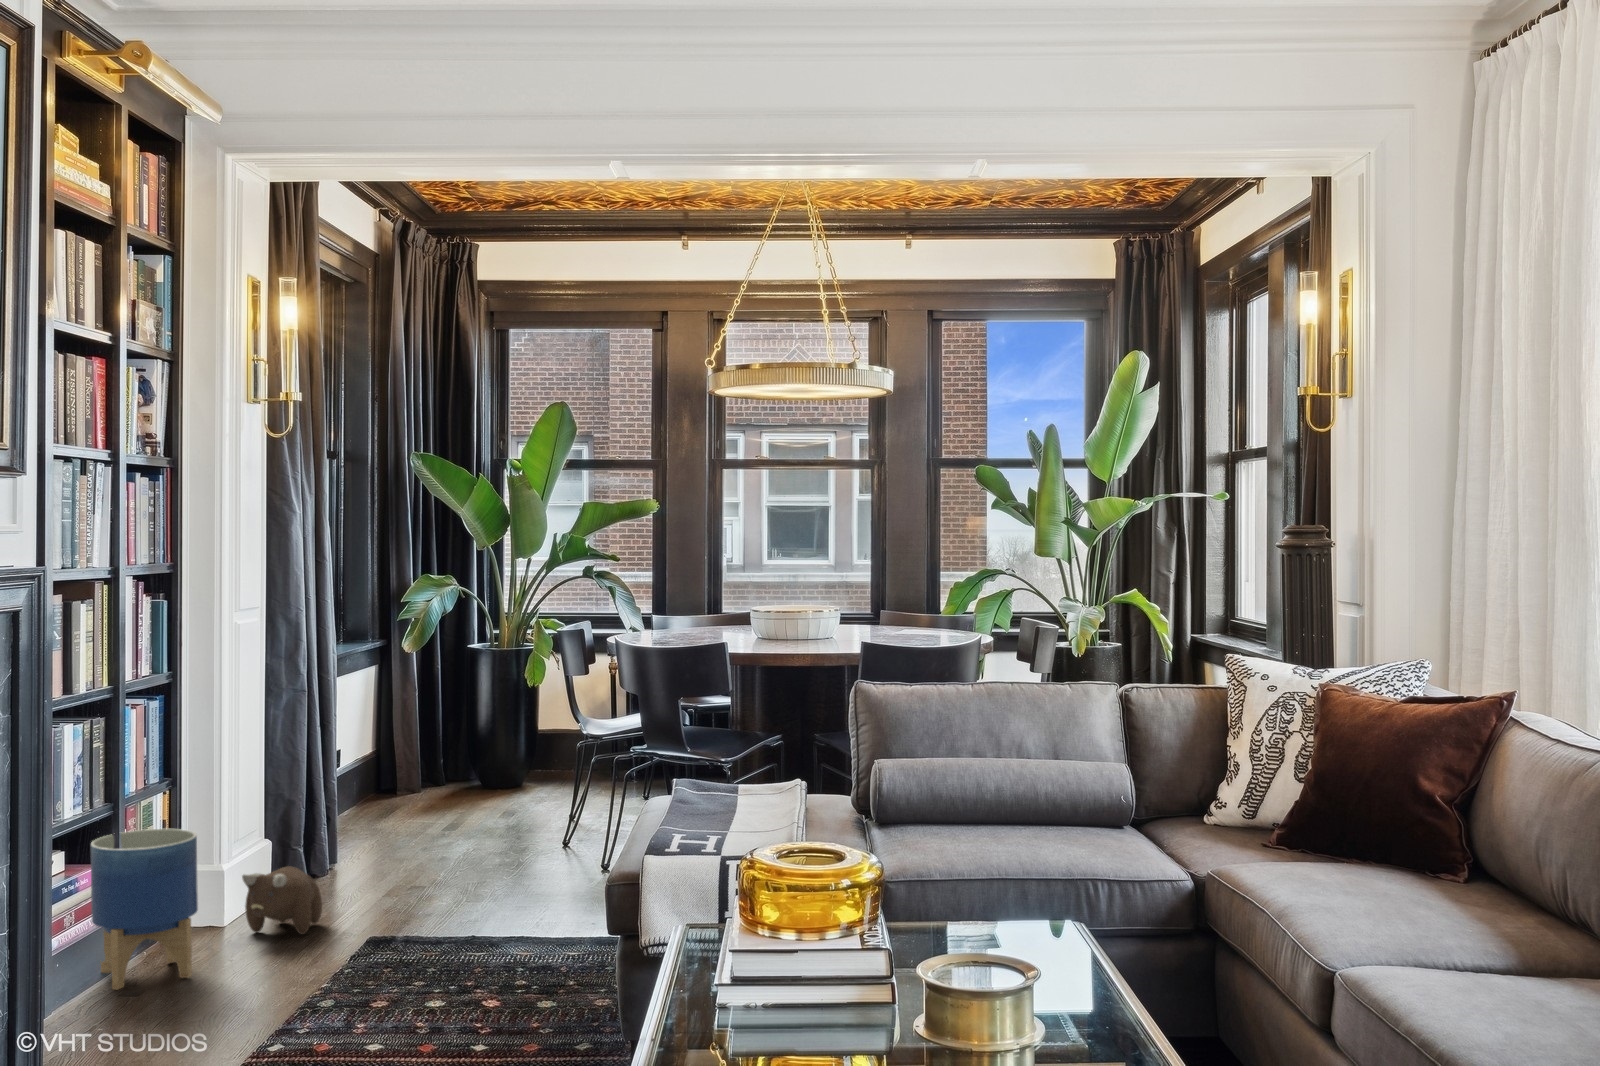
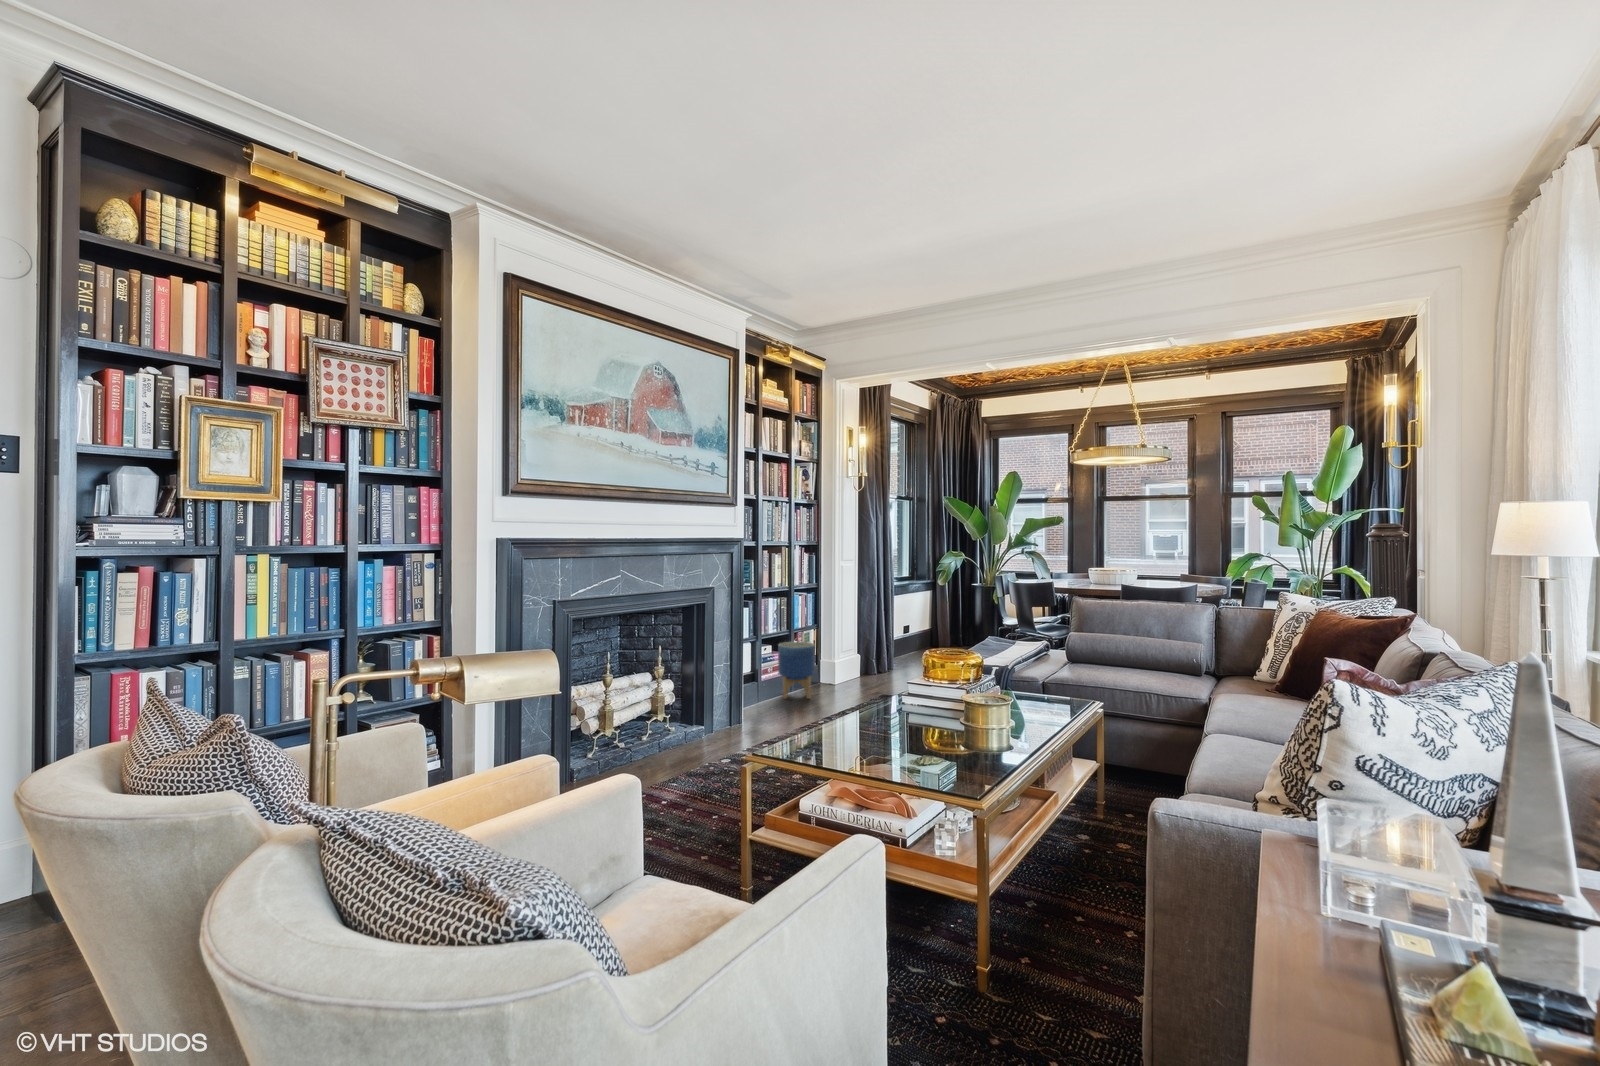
plush toy: present [242,866,322,934] -> none [837,664,870,692]

